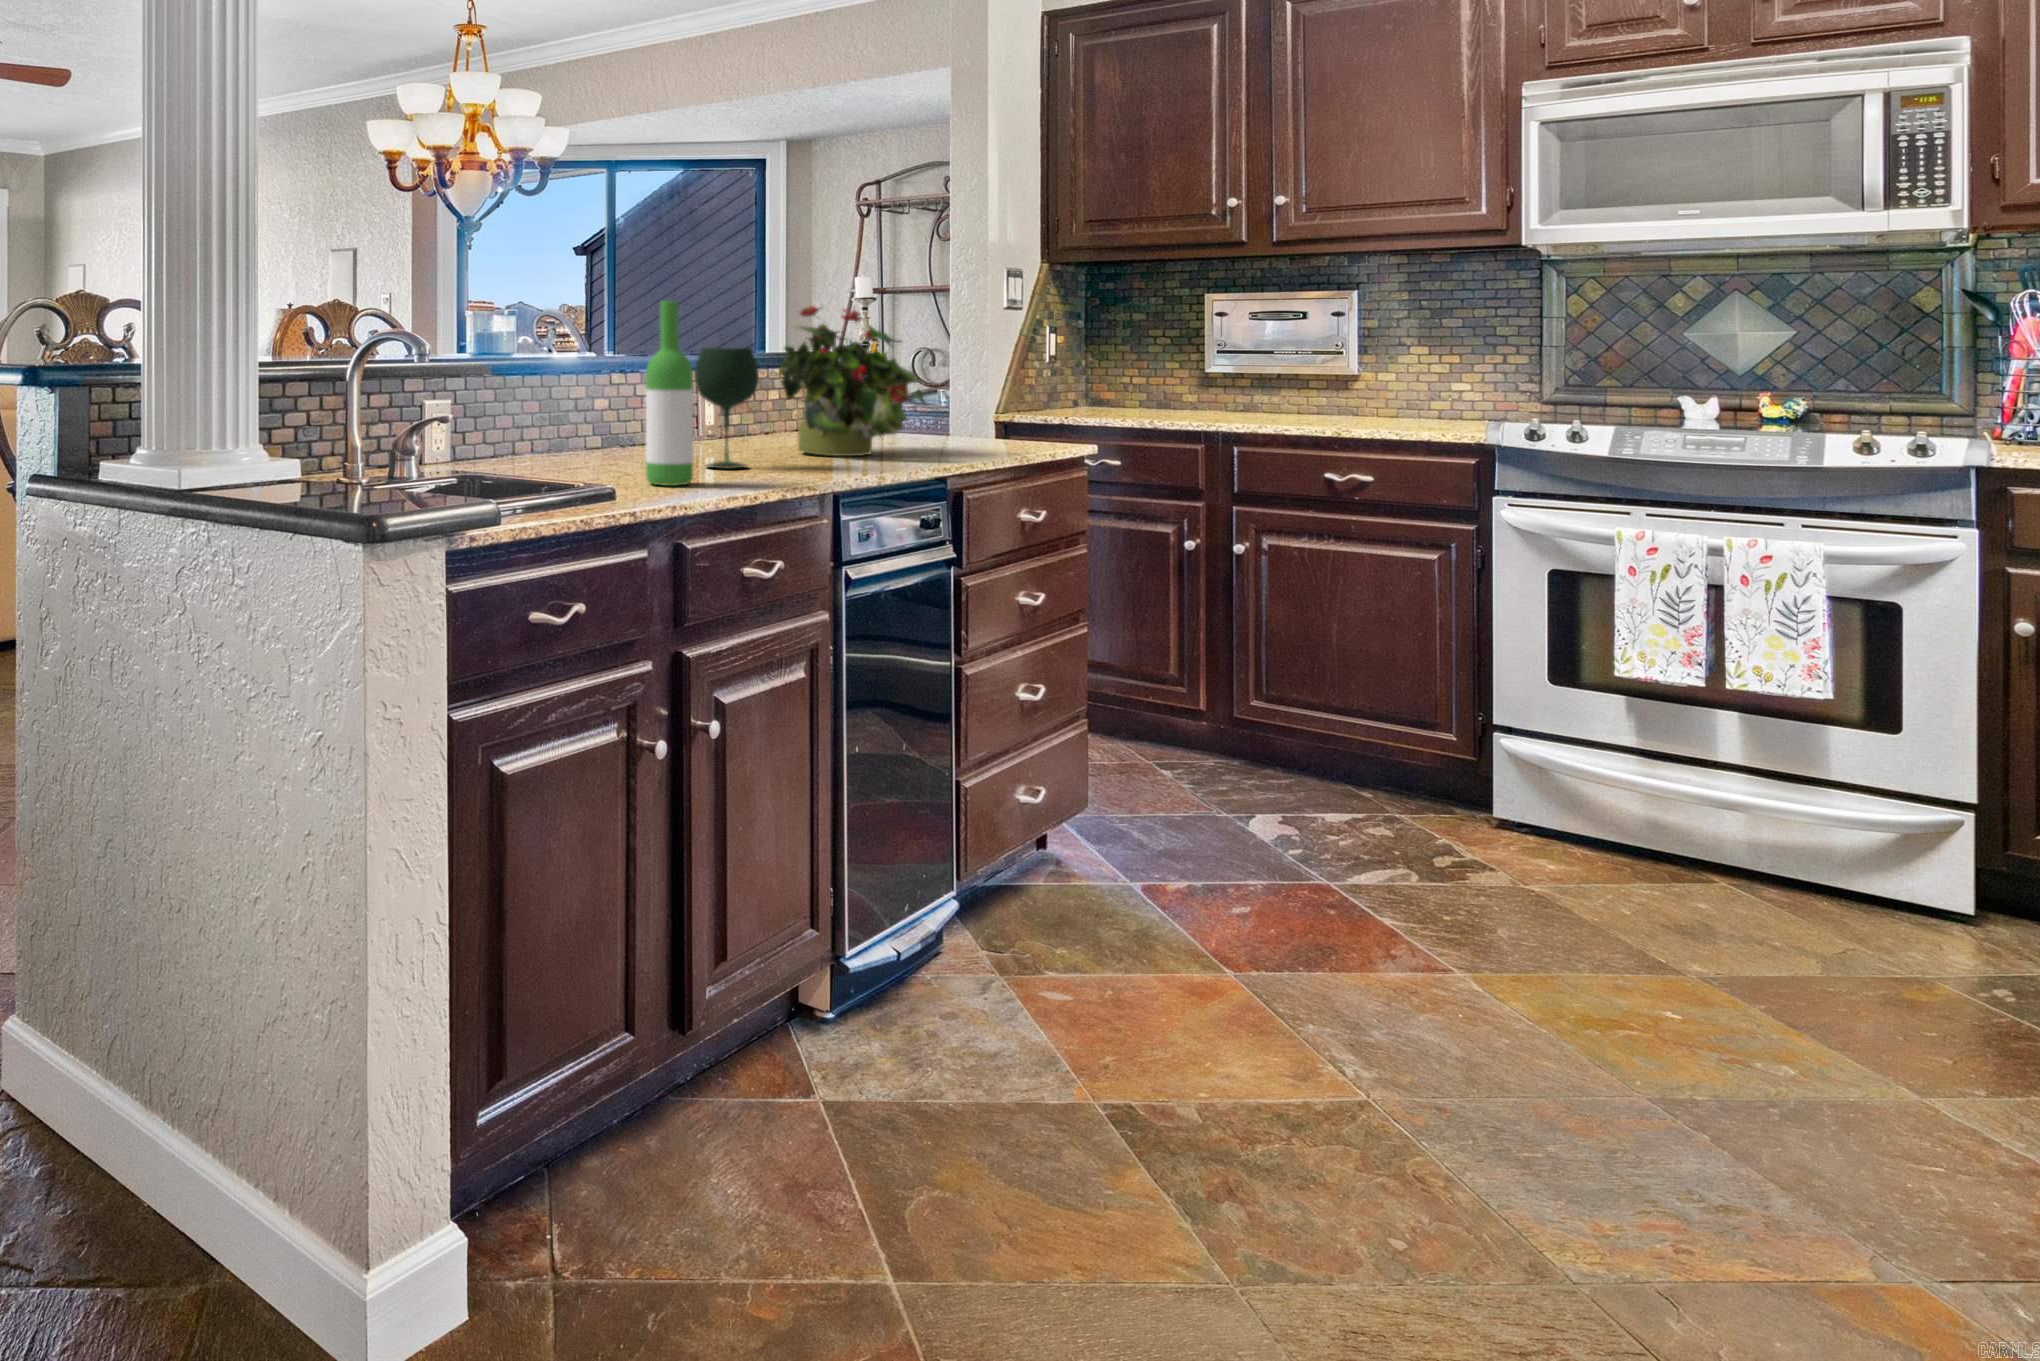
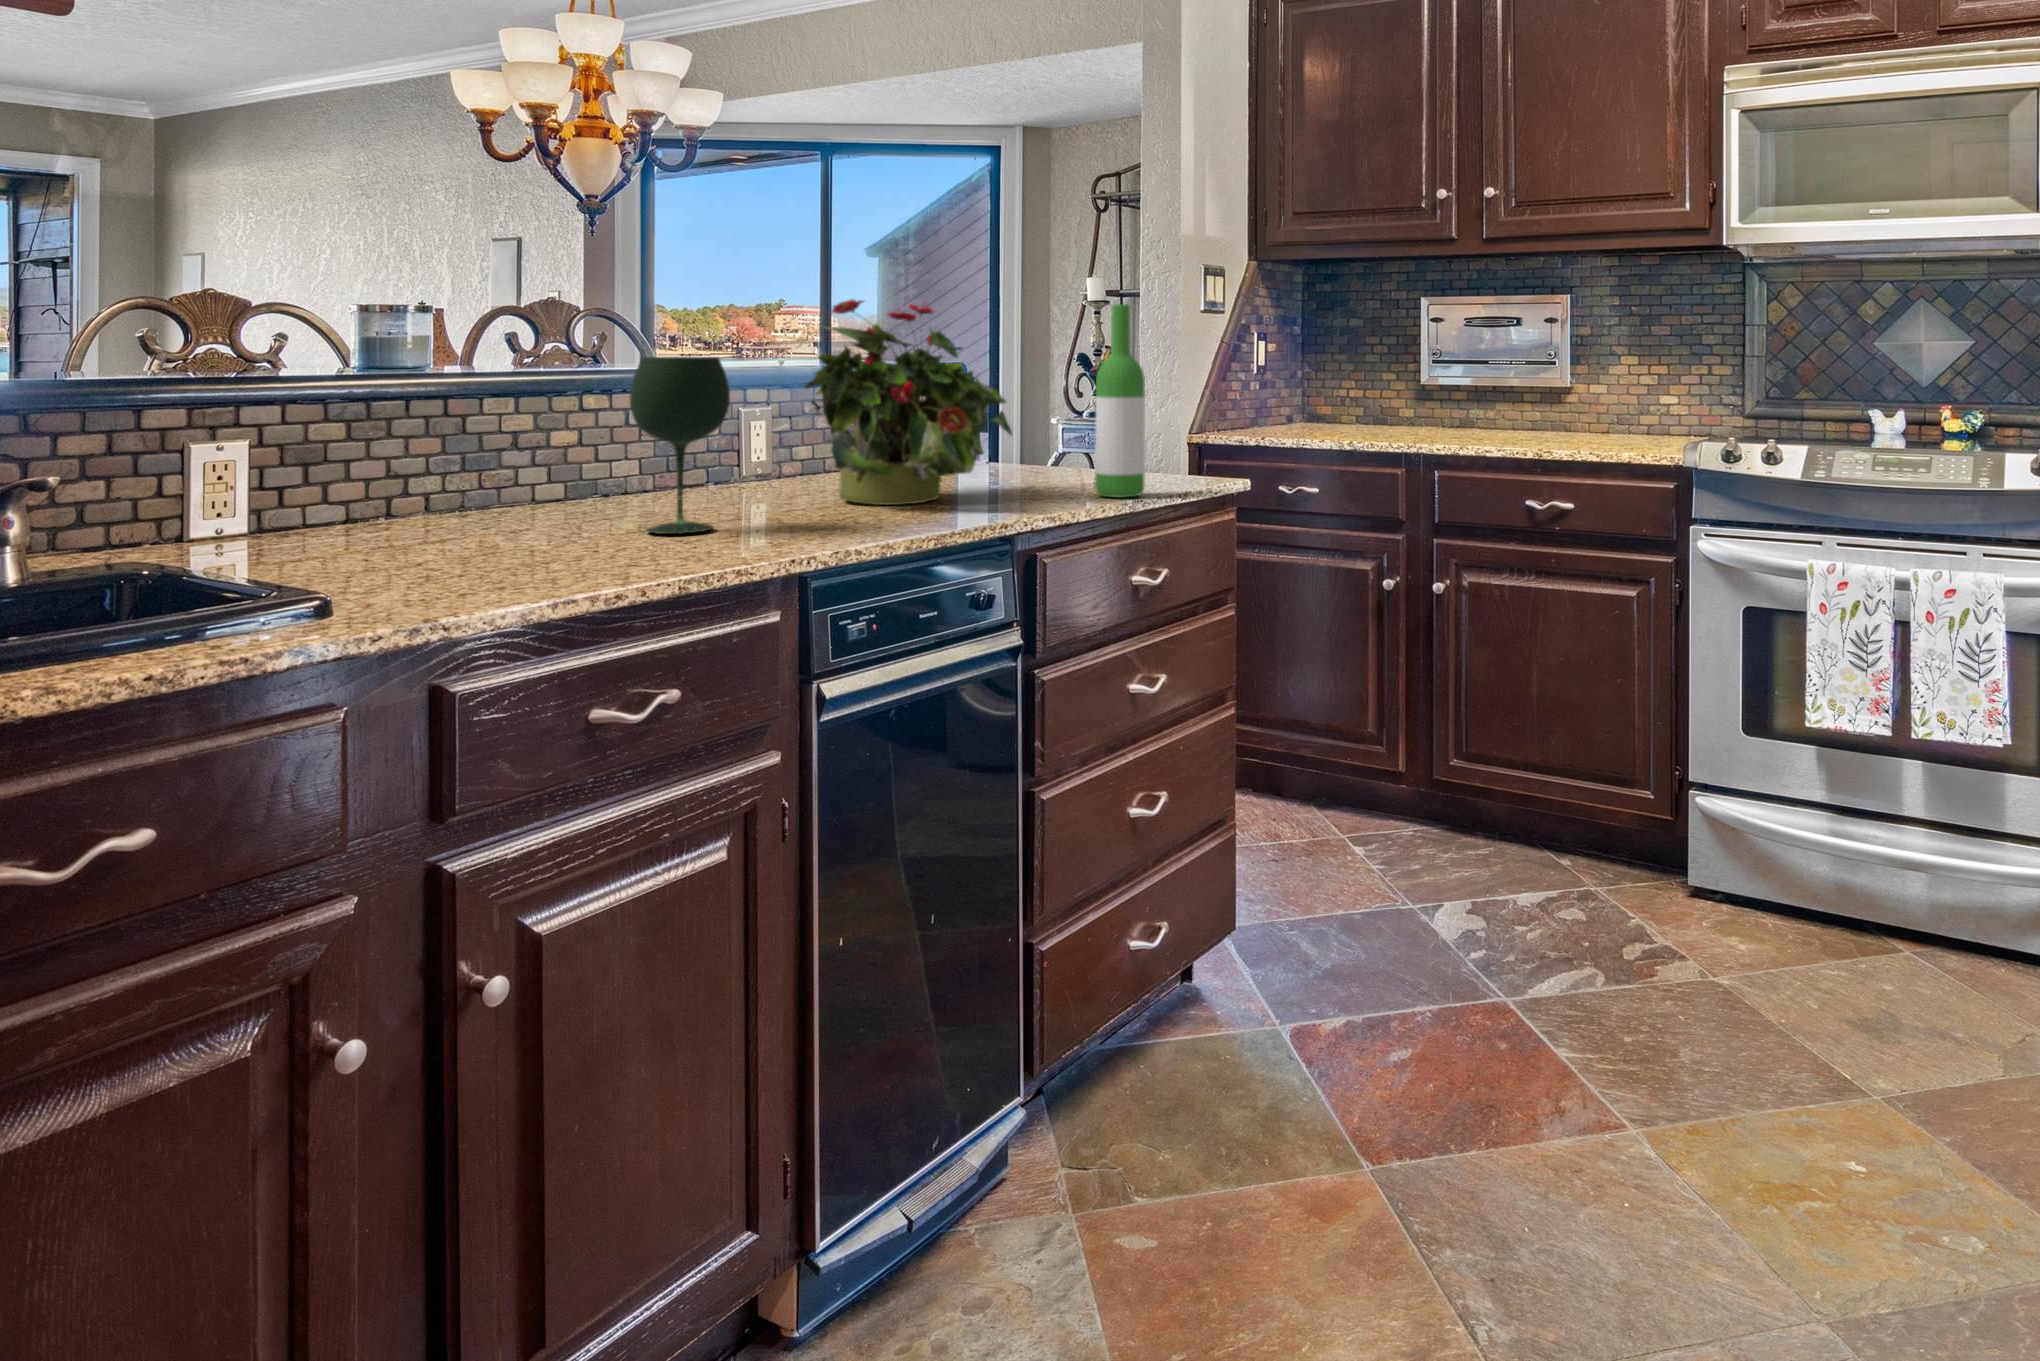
wine bottle: present [646,301,693,486] -> present [1095,304,1145,498]

